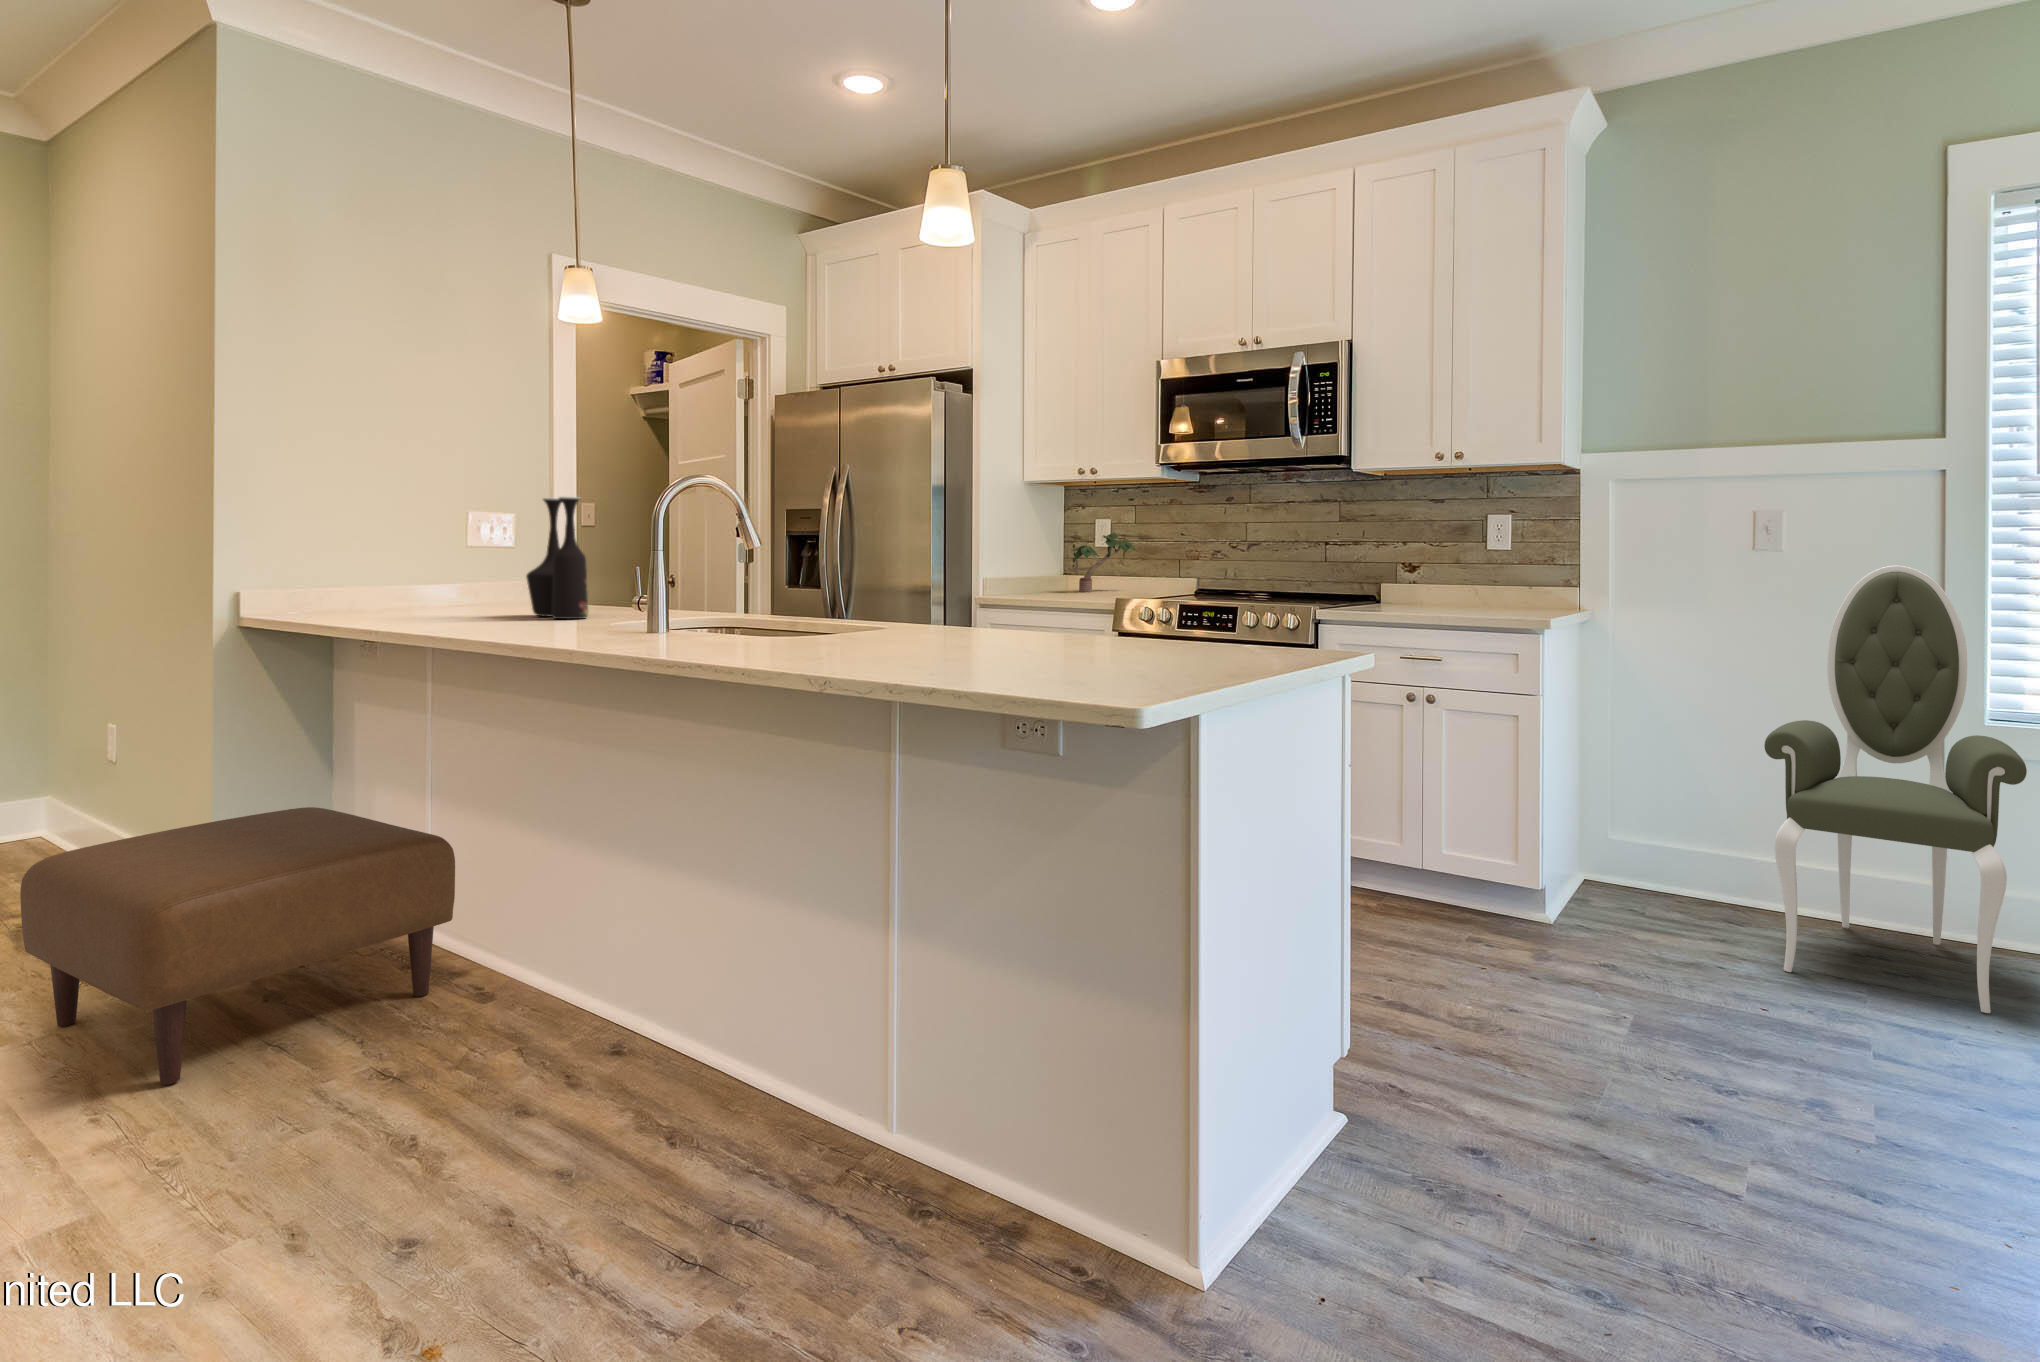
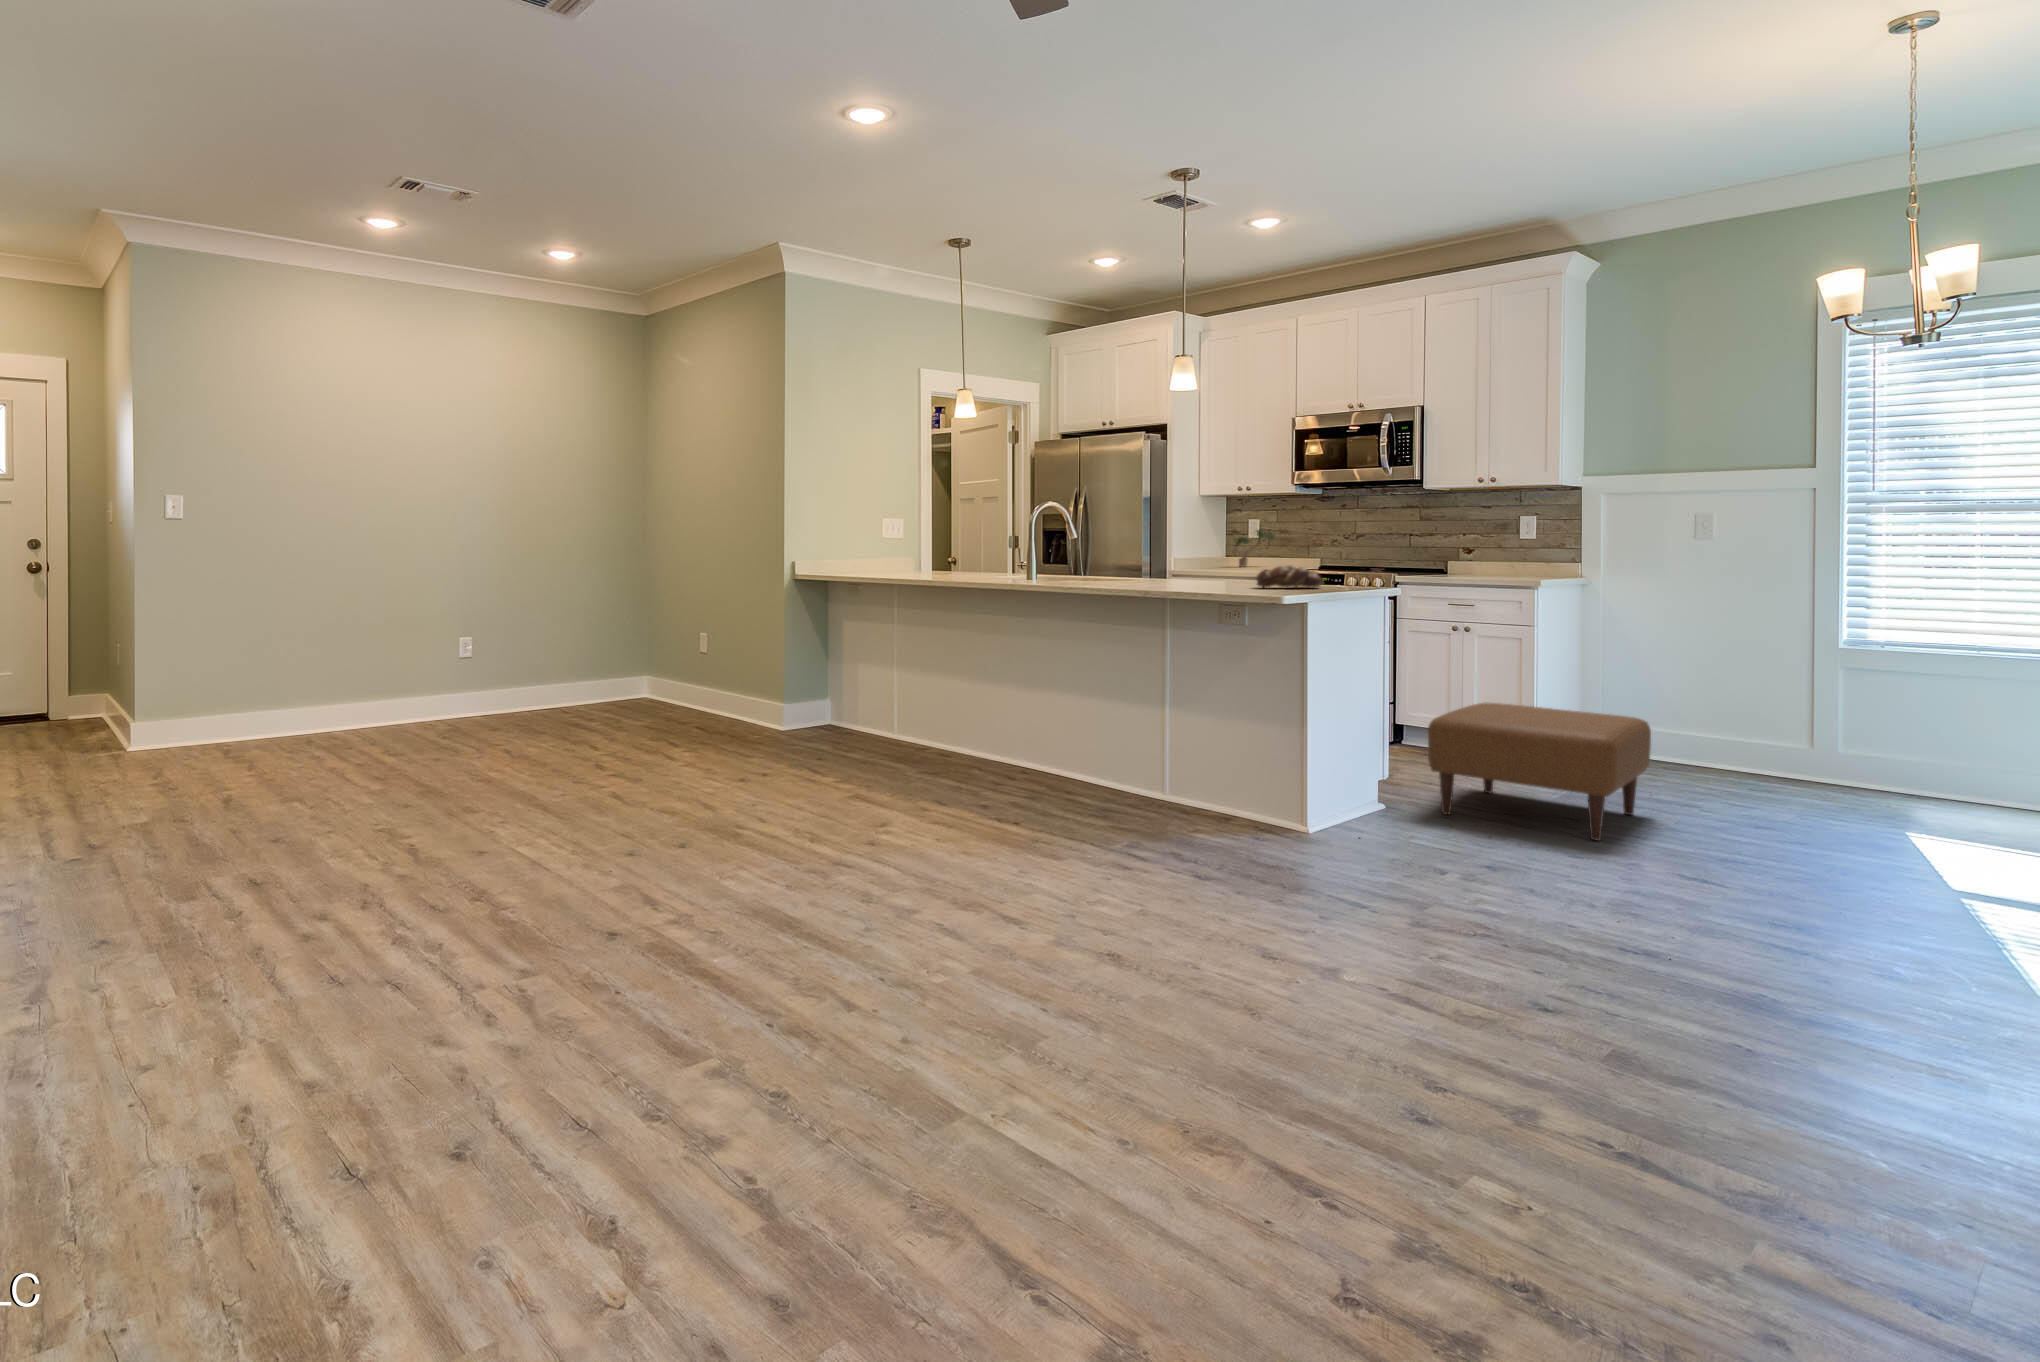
vase: present [526,497,588,619] -> none [935,511,971,576]
armchair: present [1764,565,2027,1013] -> none [1675,547,1833,805]
bread loaf: none [1080,610,1217,660] -> present [1257,566,1323,587]
ottoman: present [20,807,455,1085] -> present [1428,703,1651,841]

